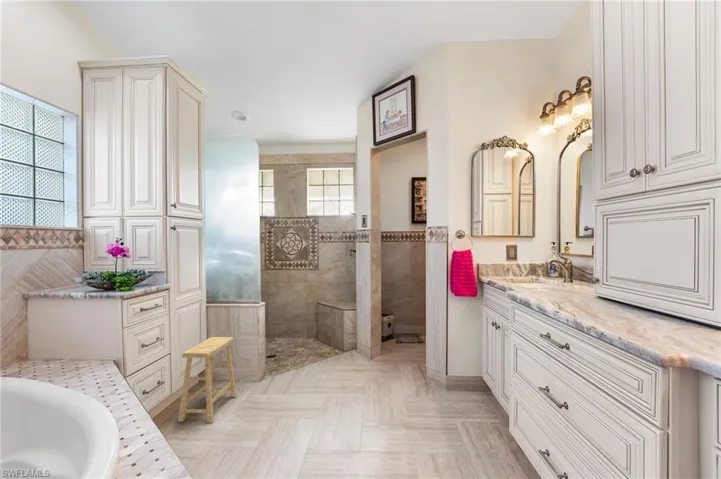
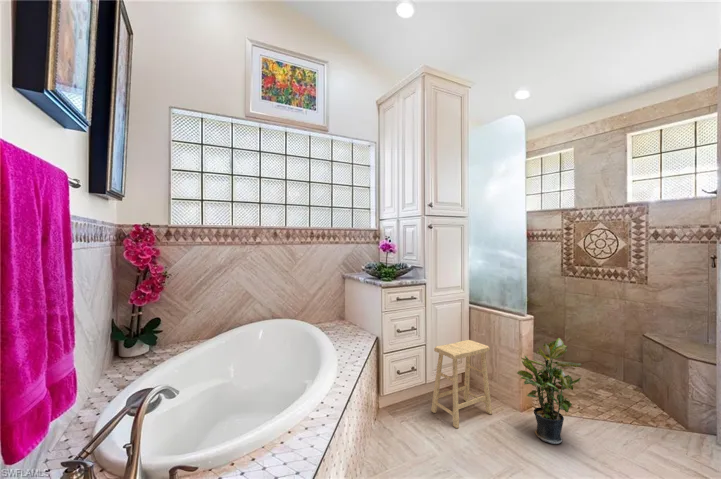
potted plant: none [259,315,303,396] -> present [517,338,581,444]

